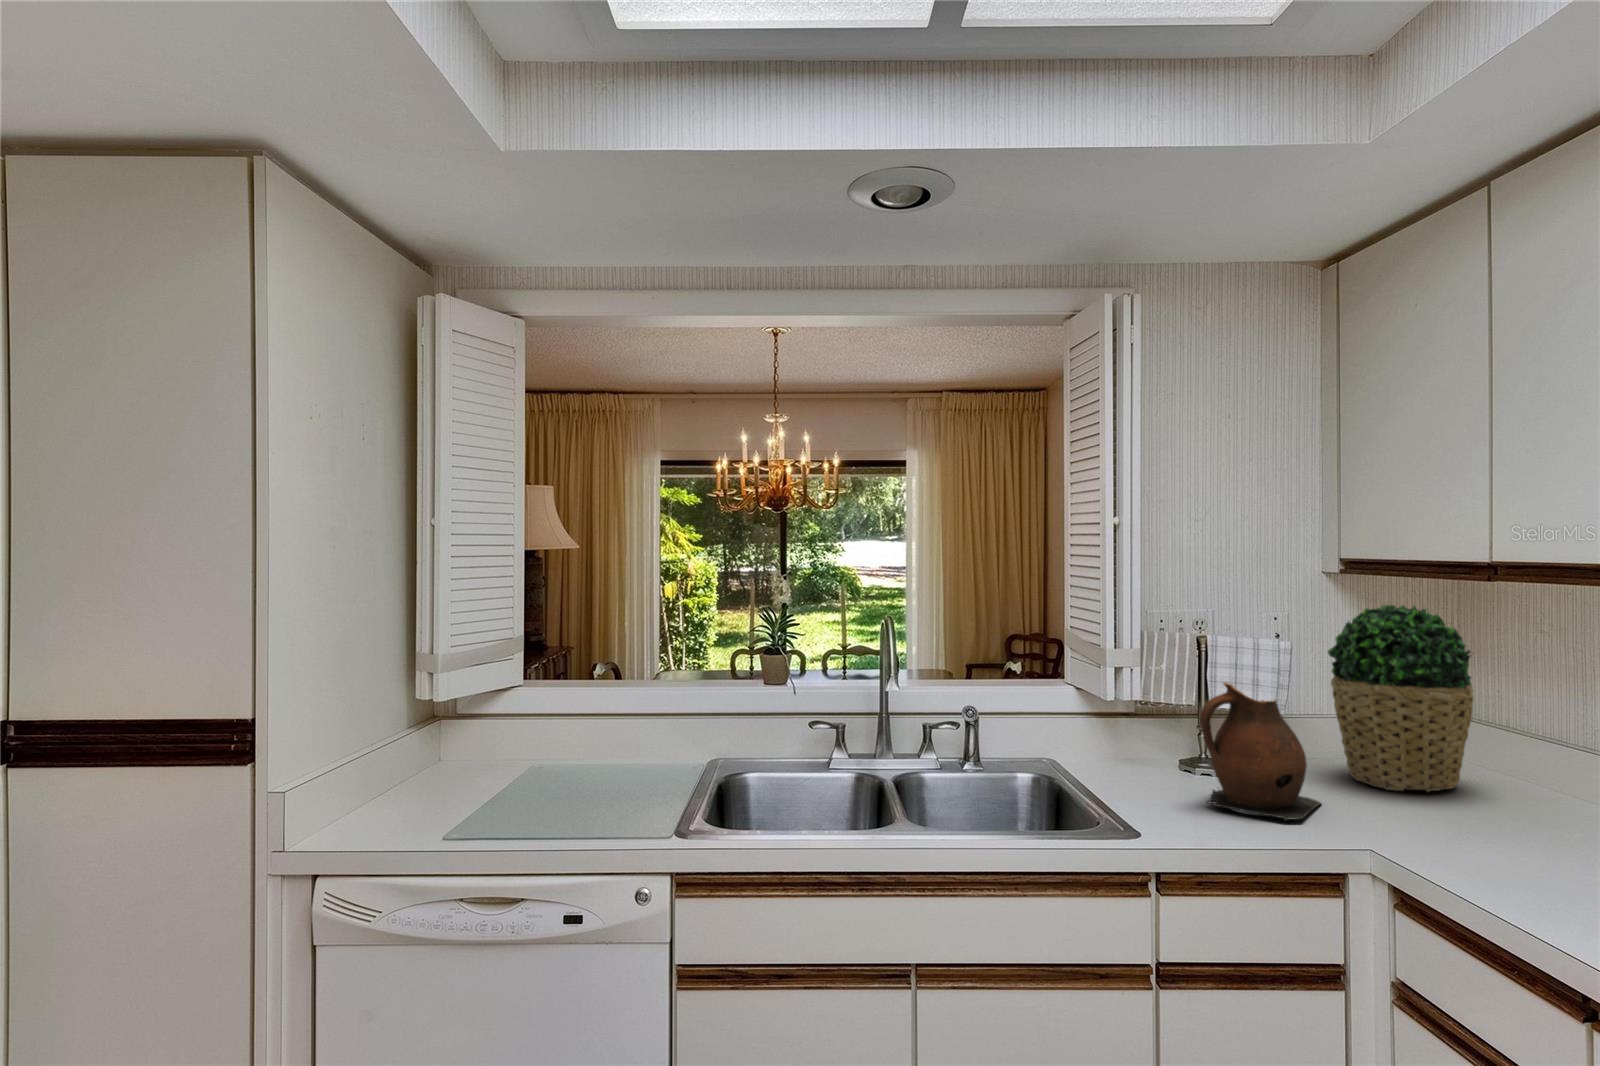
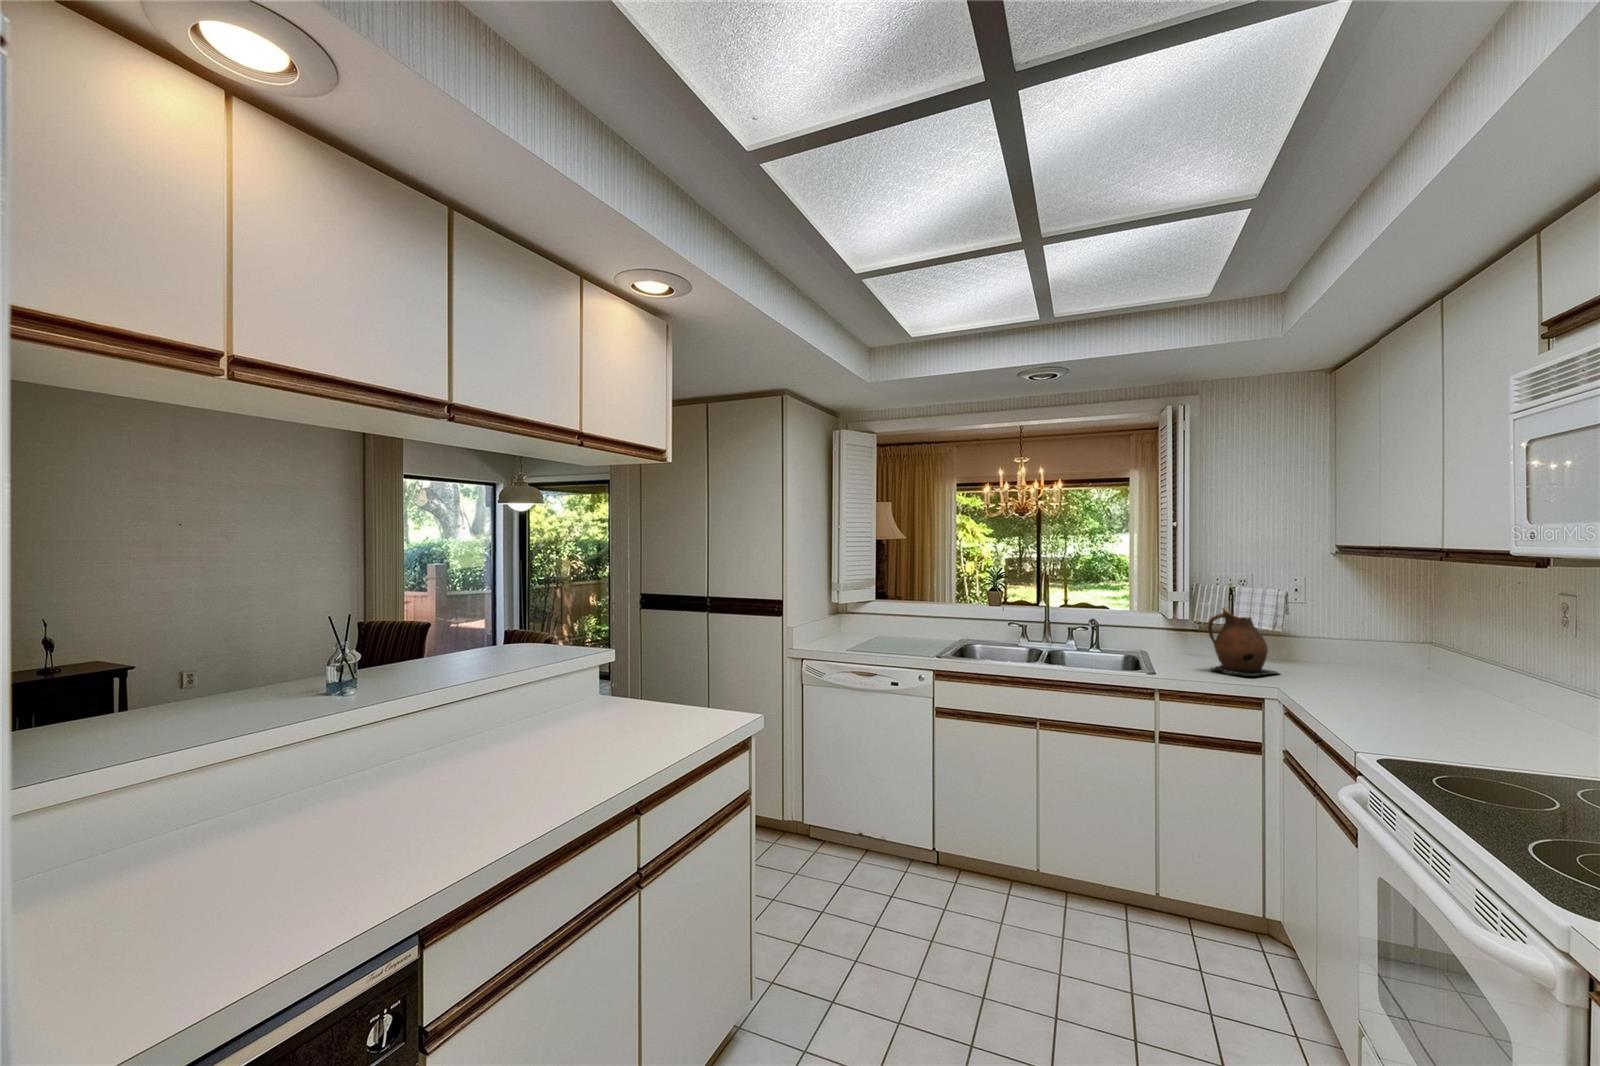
potted plant: present [1328,605,1474,792] -> none [1308,571,1399,675]

